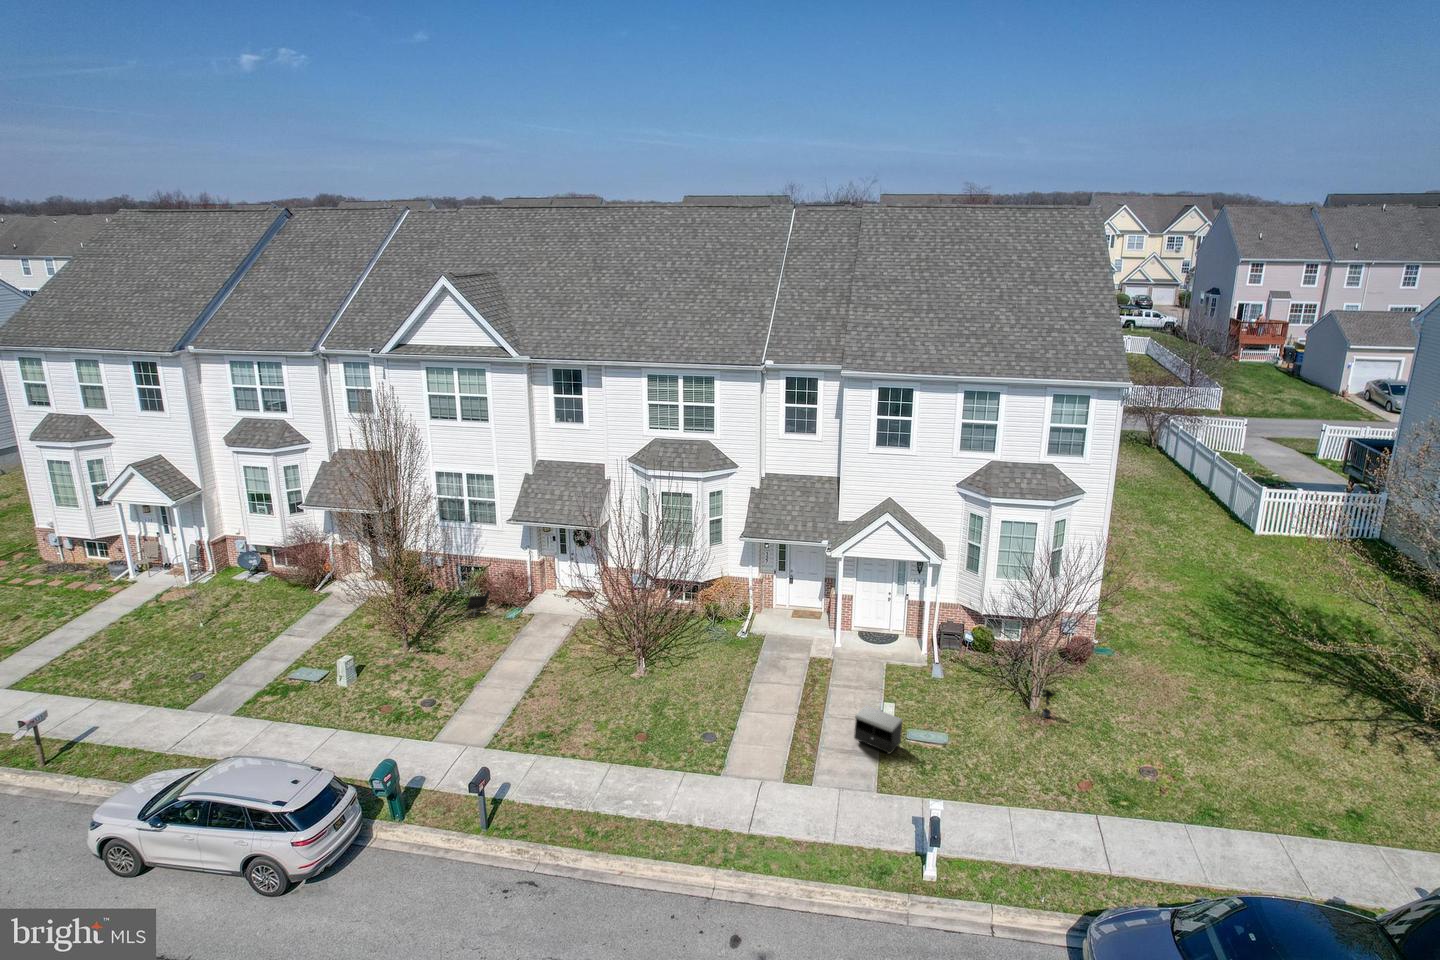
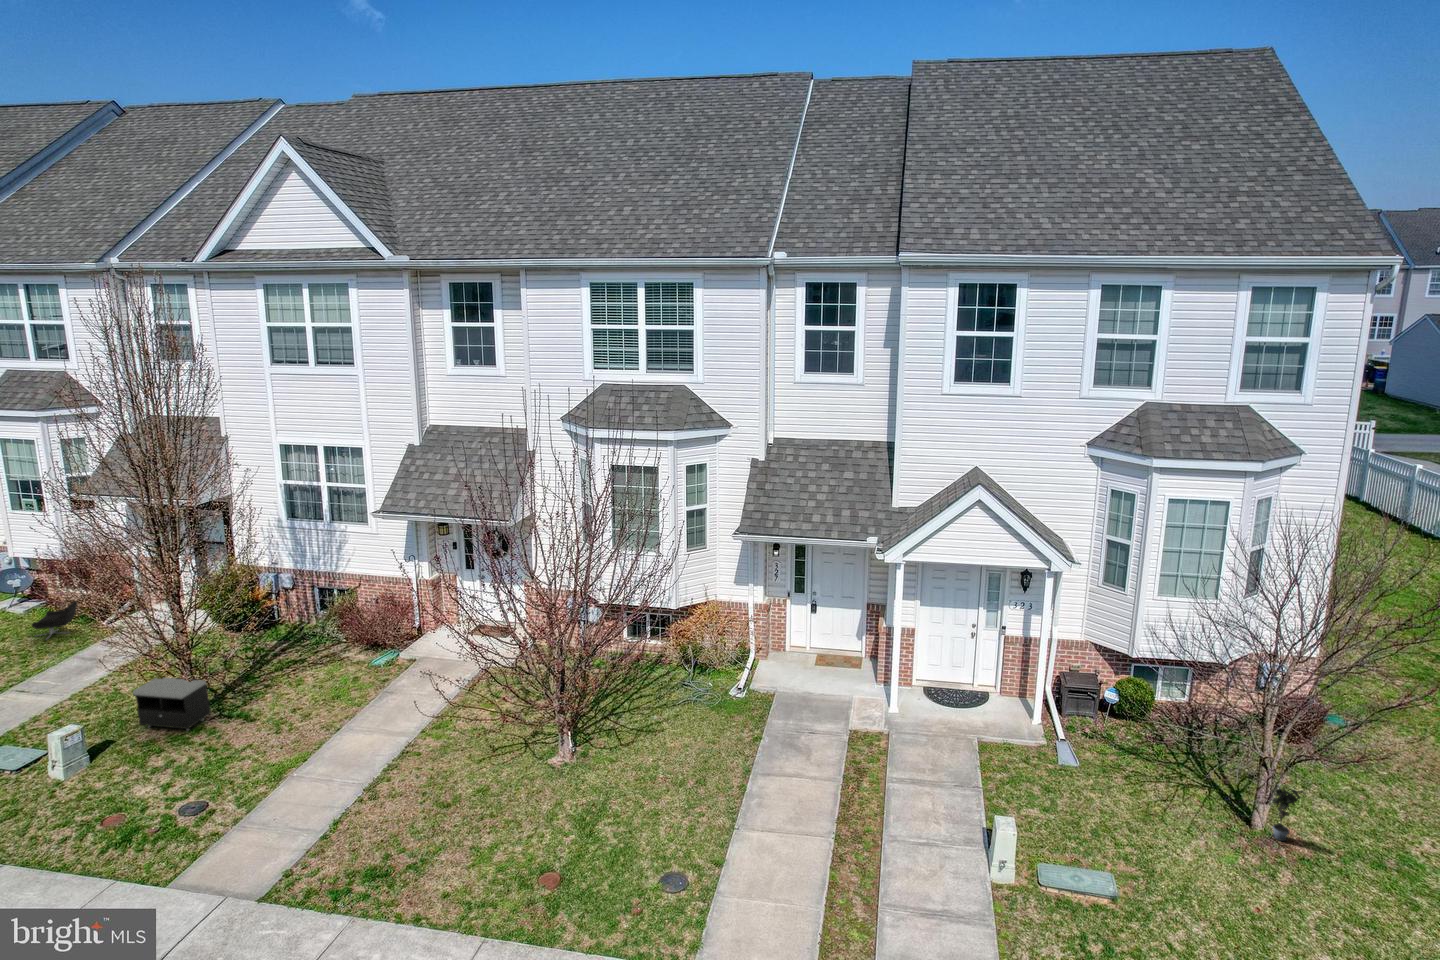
lounge chair: present [466,591,490,615] -> present [32,601,77,639]
storage bench: present [854,706,903,753] -> present [133,678,211,730]

